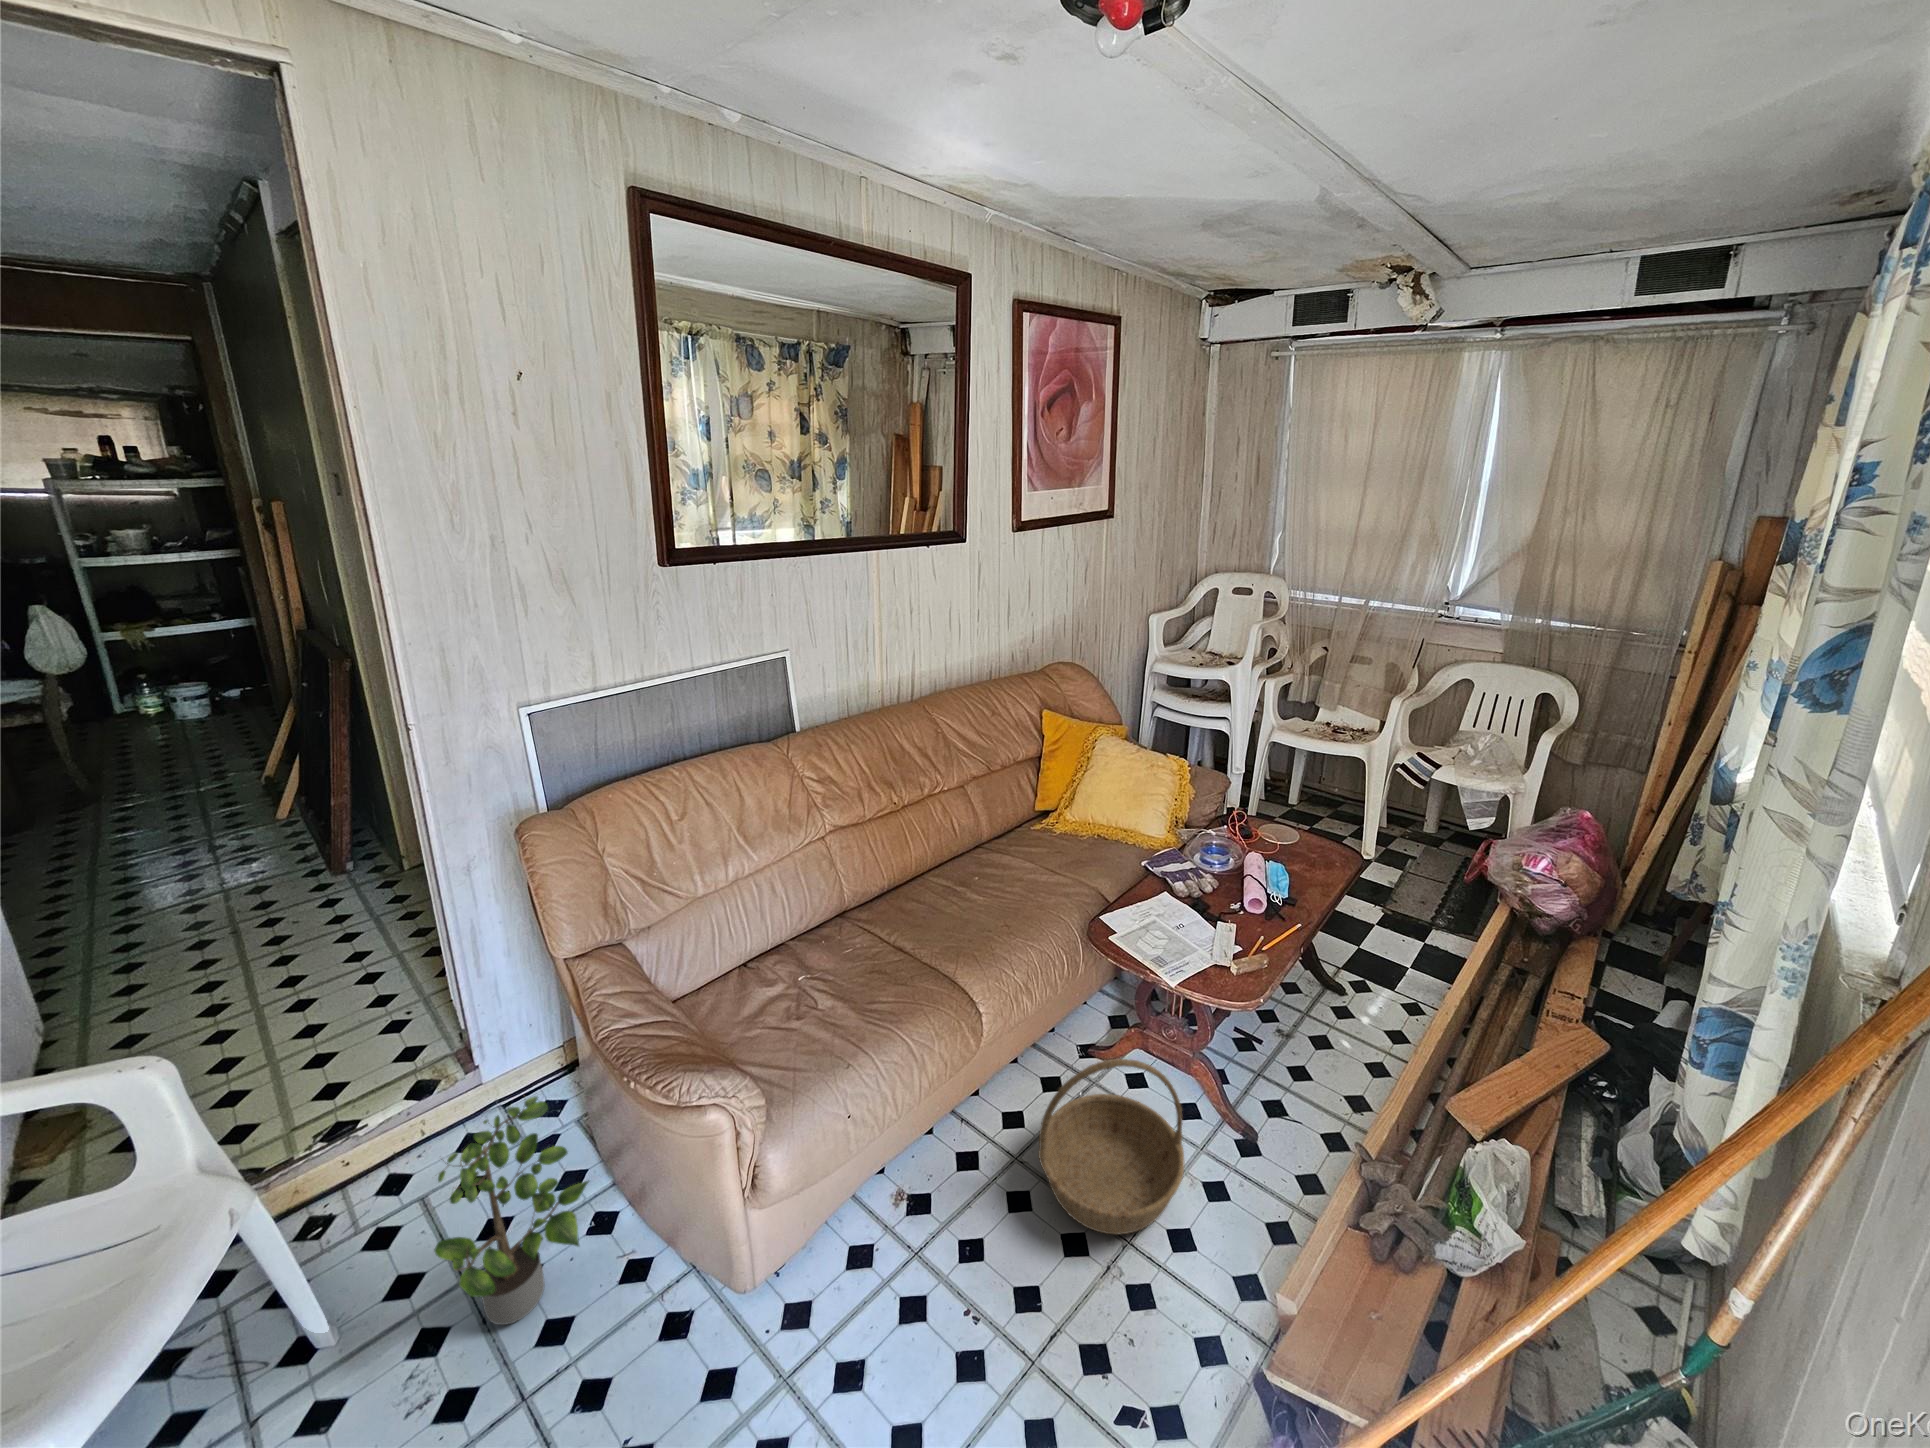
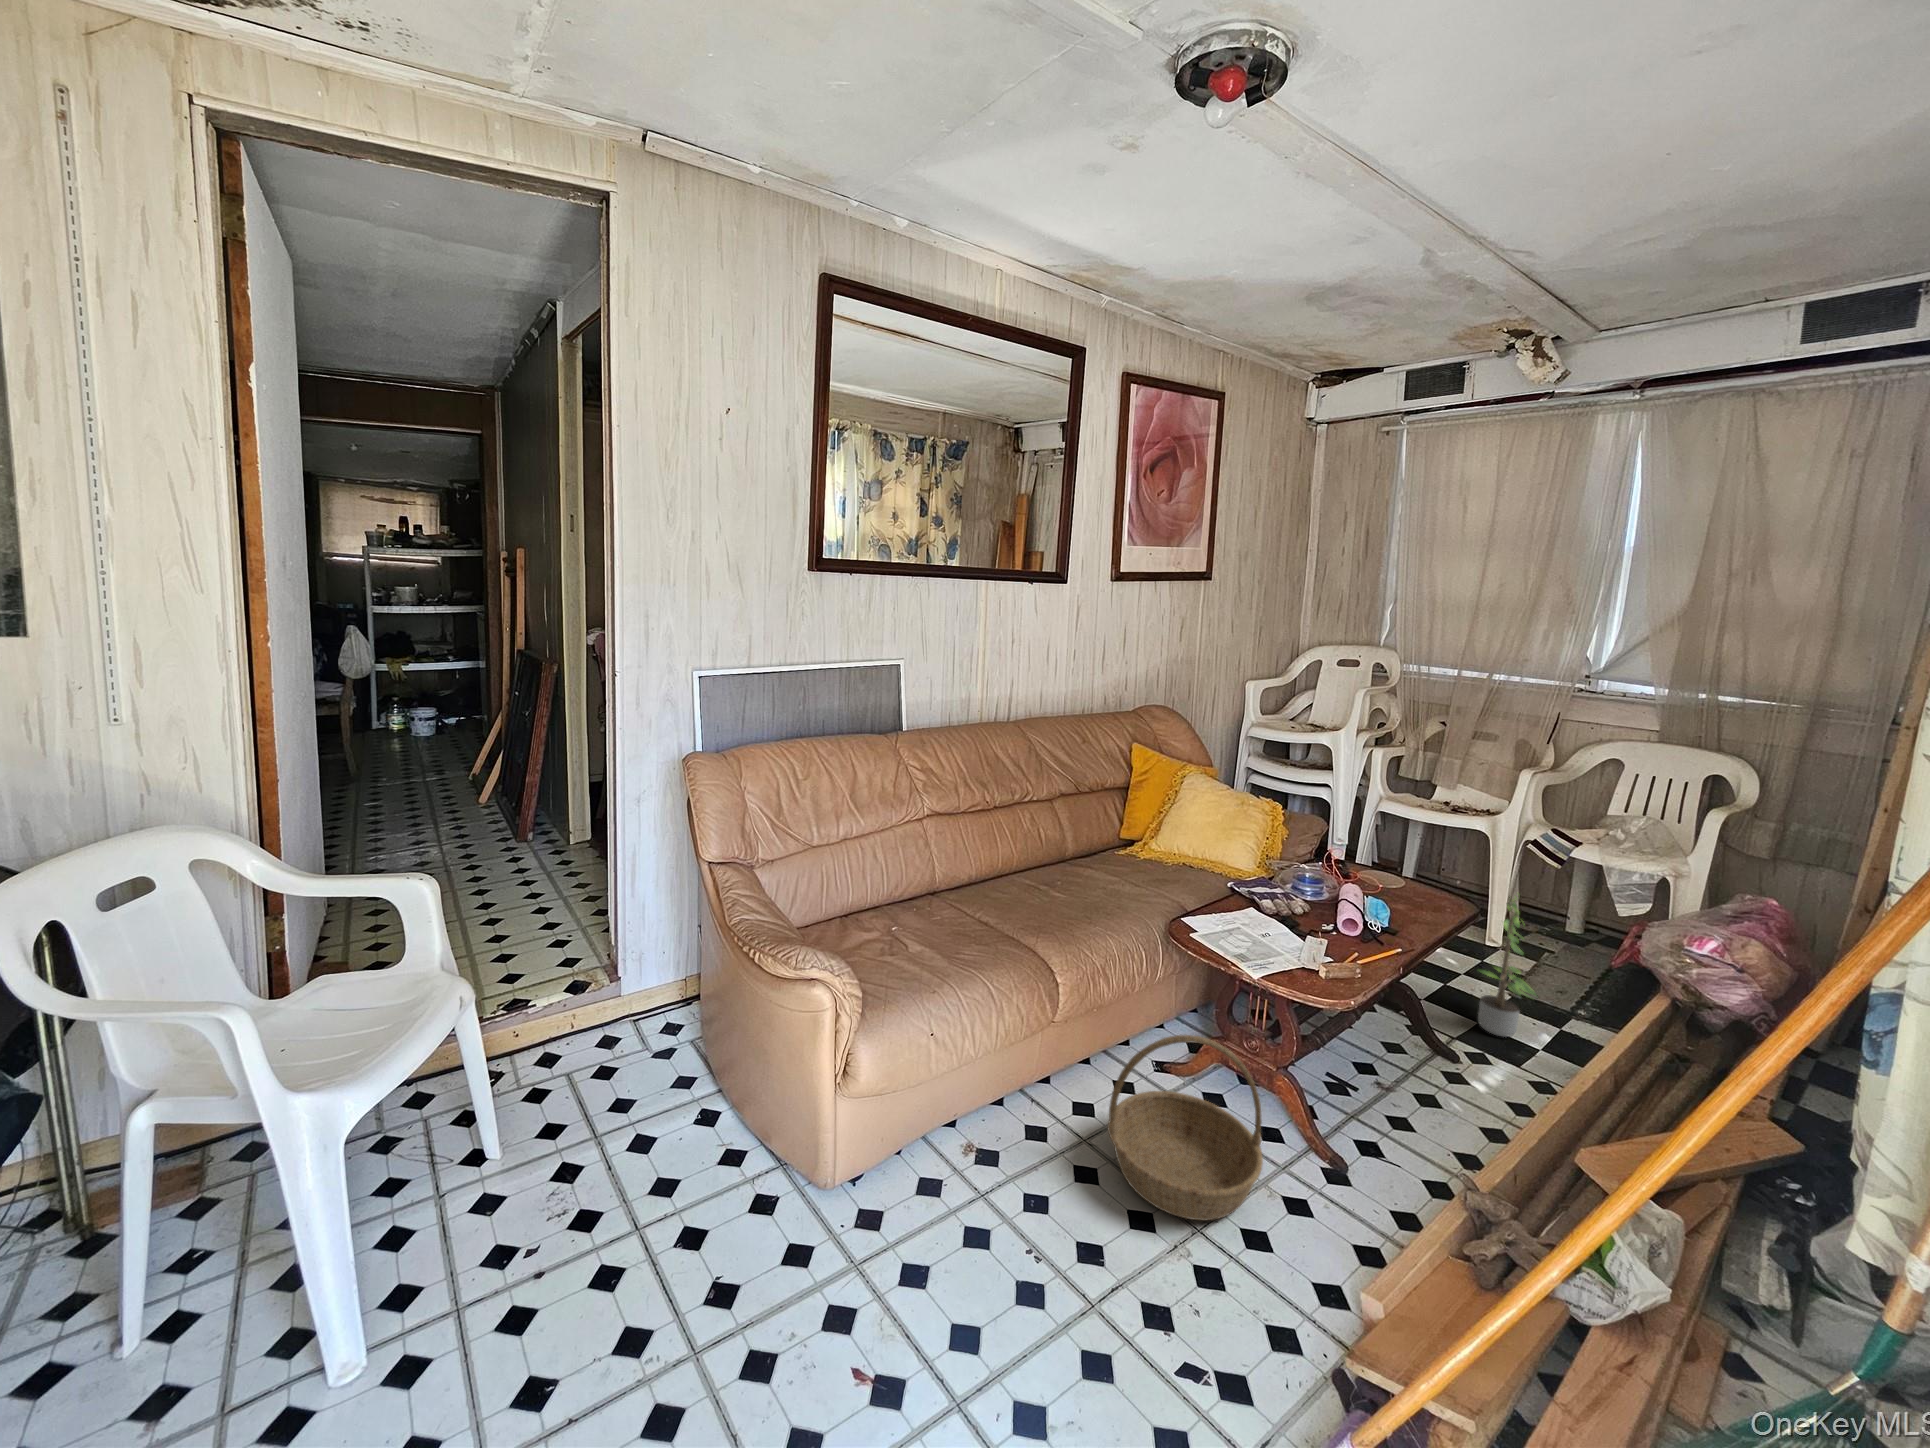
potted plant: present [434,1096,589,1325] -> present [1478,894,1536,1037]

